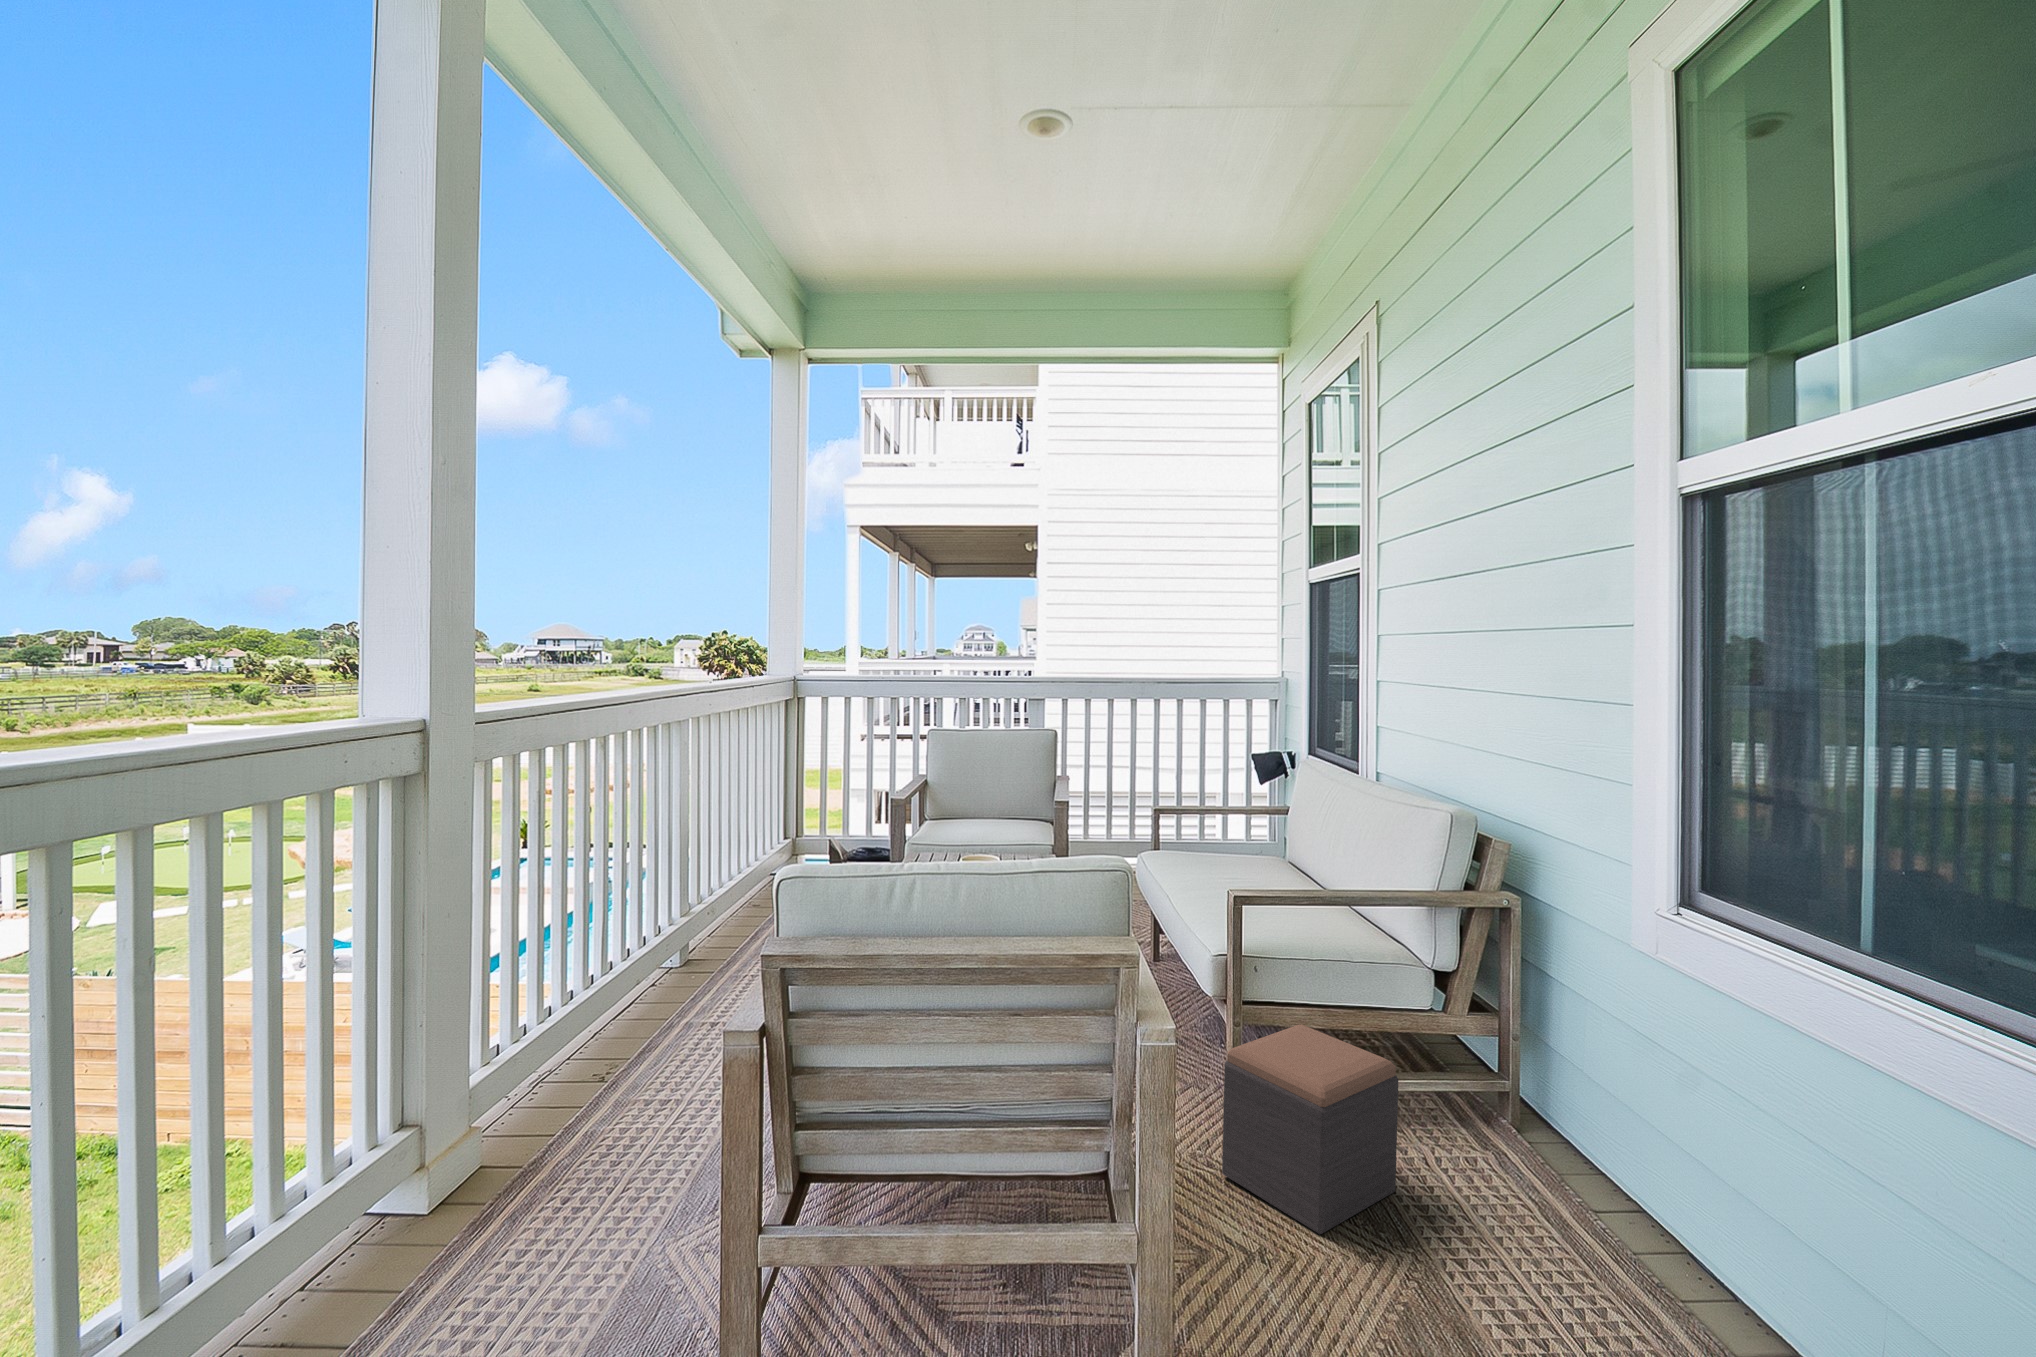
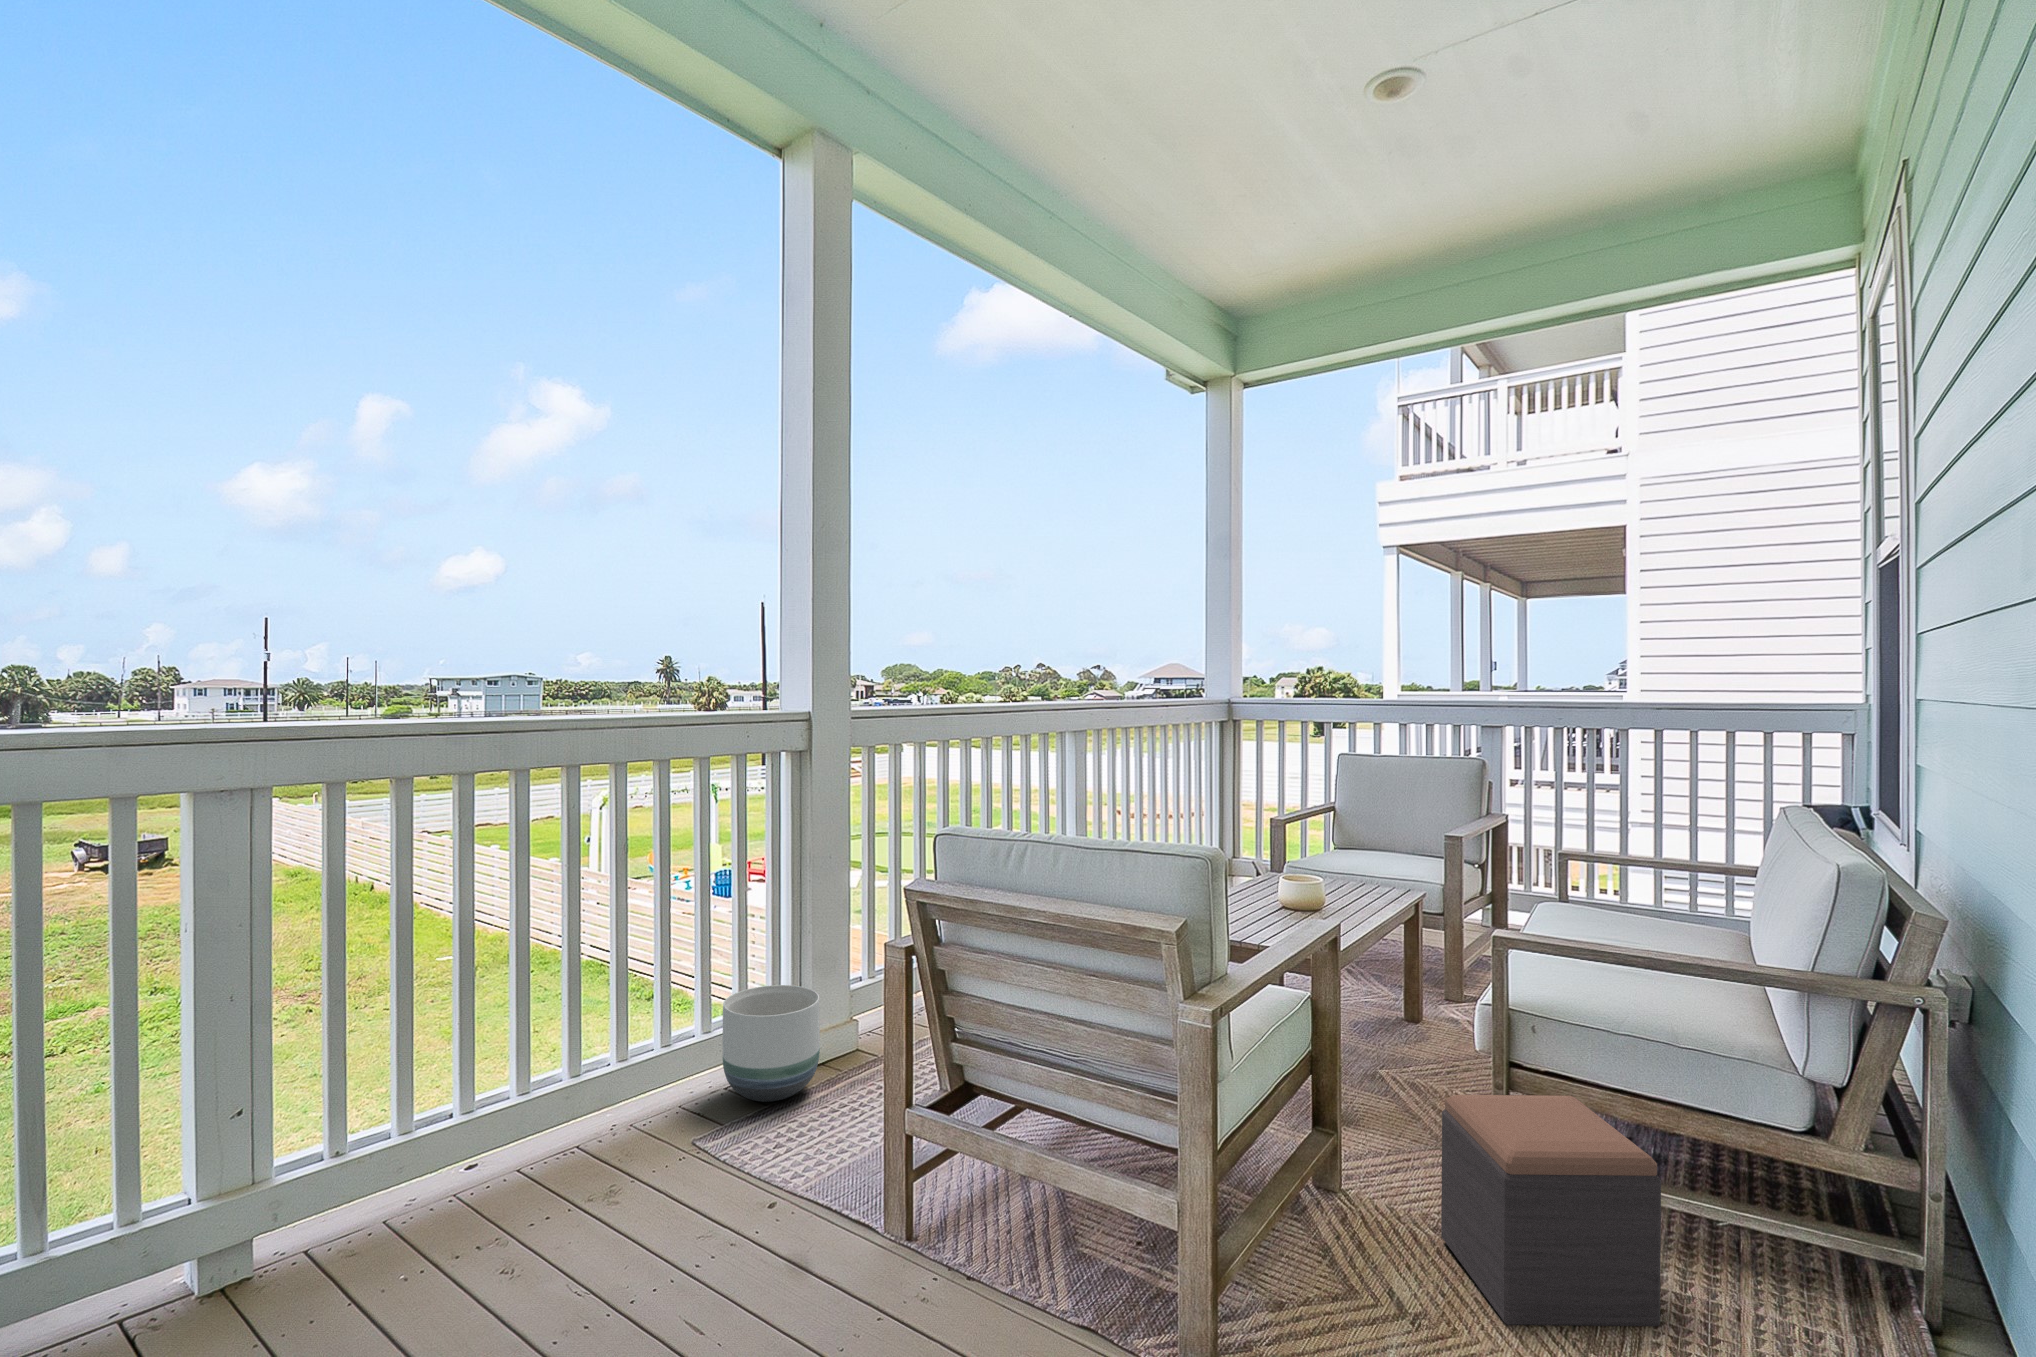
planter: none [306,1105,470,1291] -> present [723,985,820,1102]

